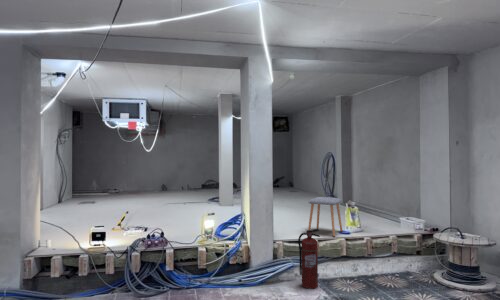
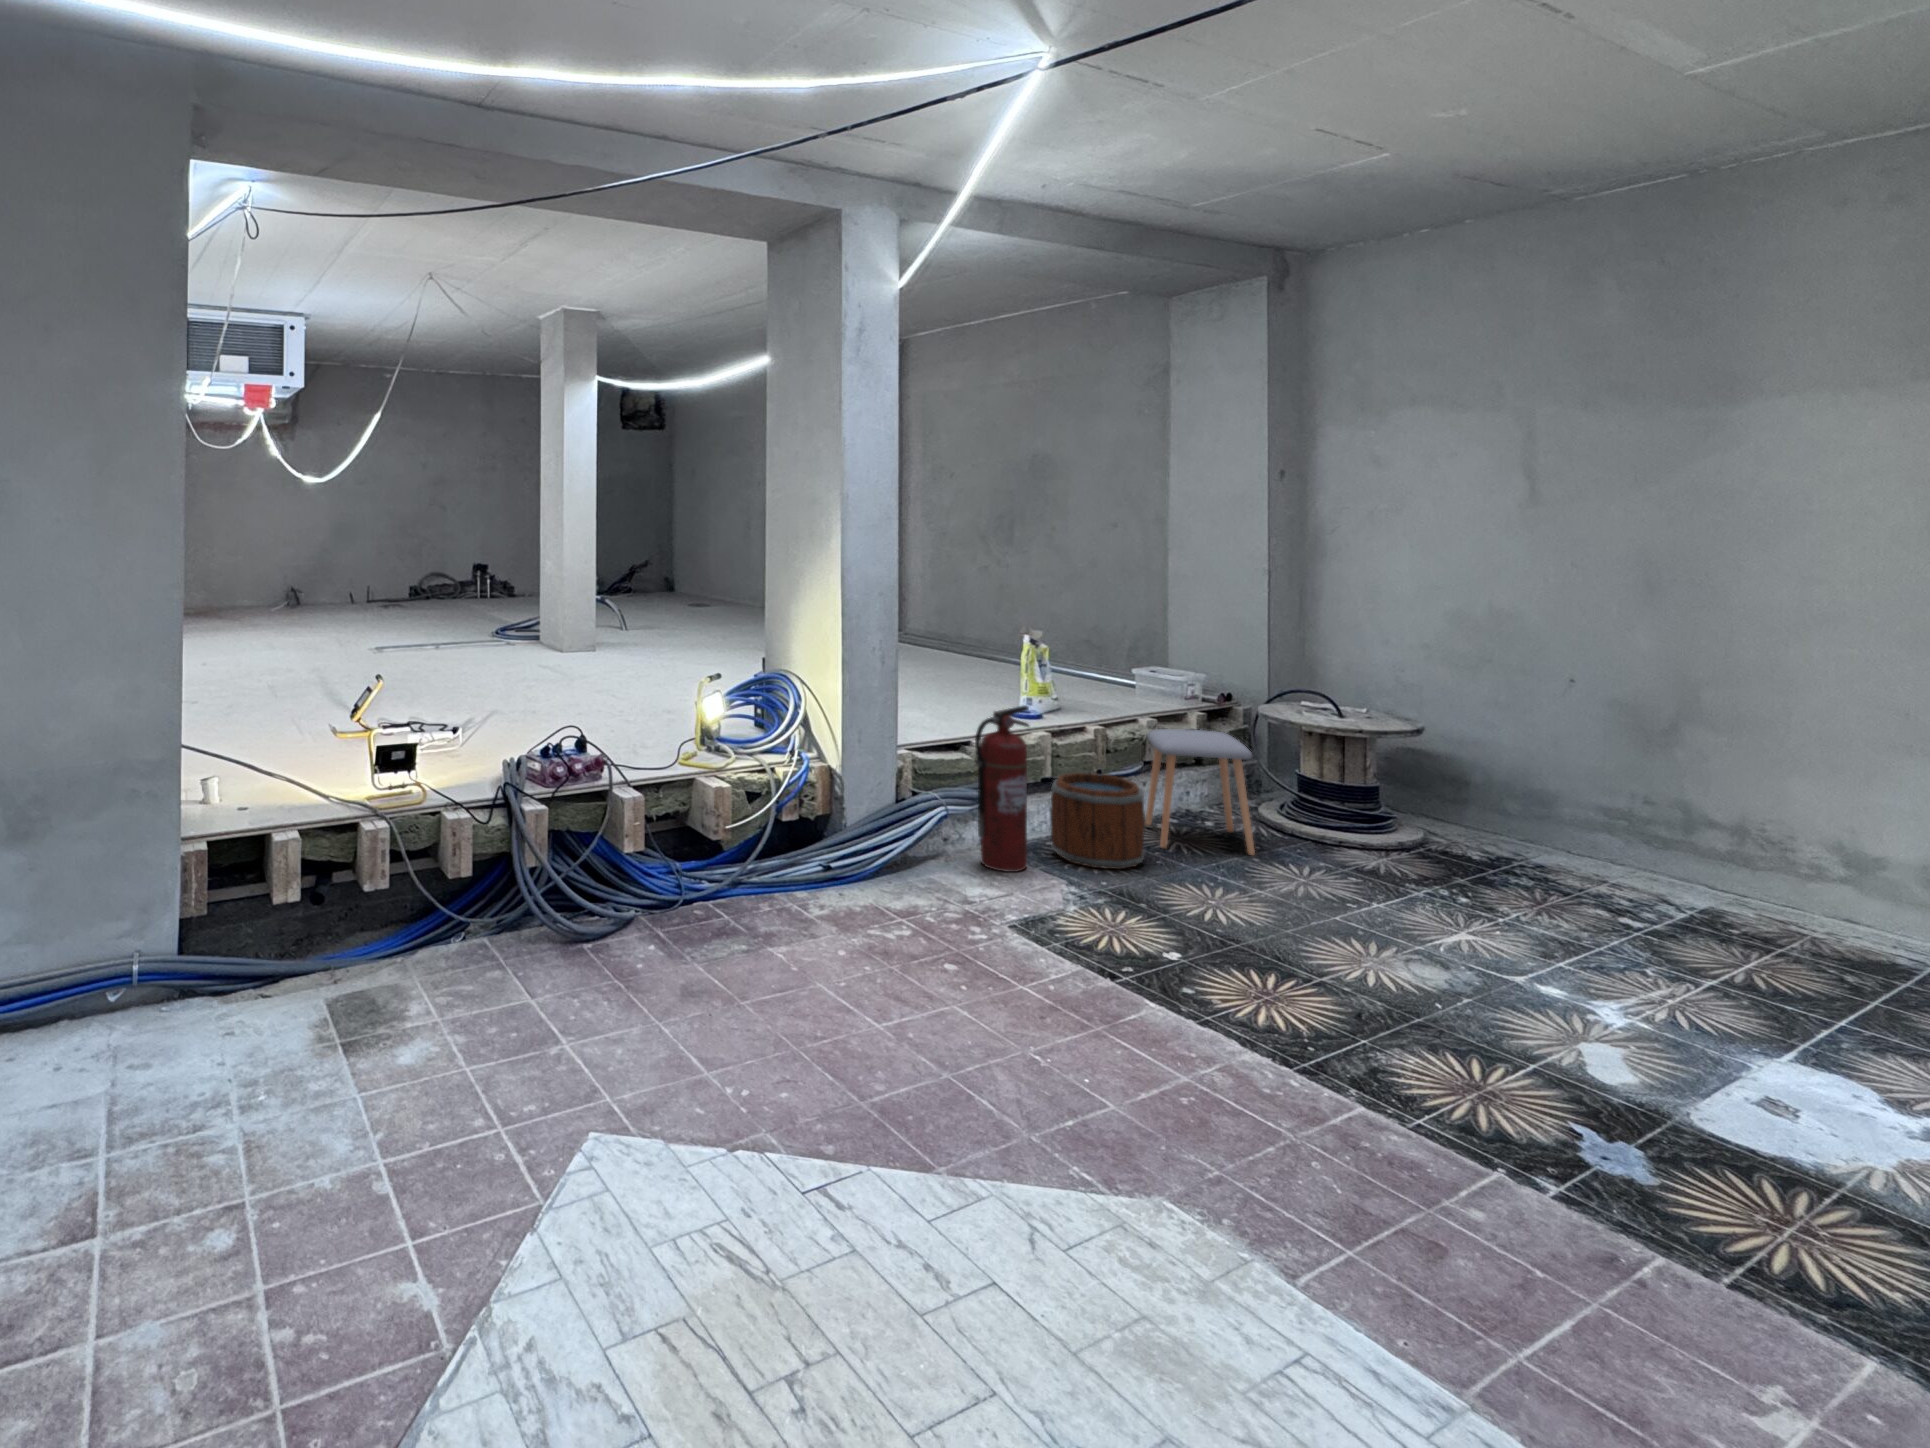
stool: present [308,197,343,237] -> present [1145,729,1255,855]
bucket: none [333,254,367,292] -> present [1050,773,1145,869]

